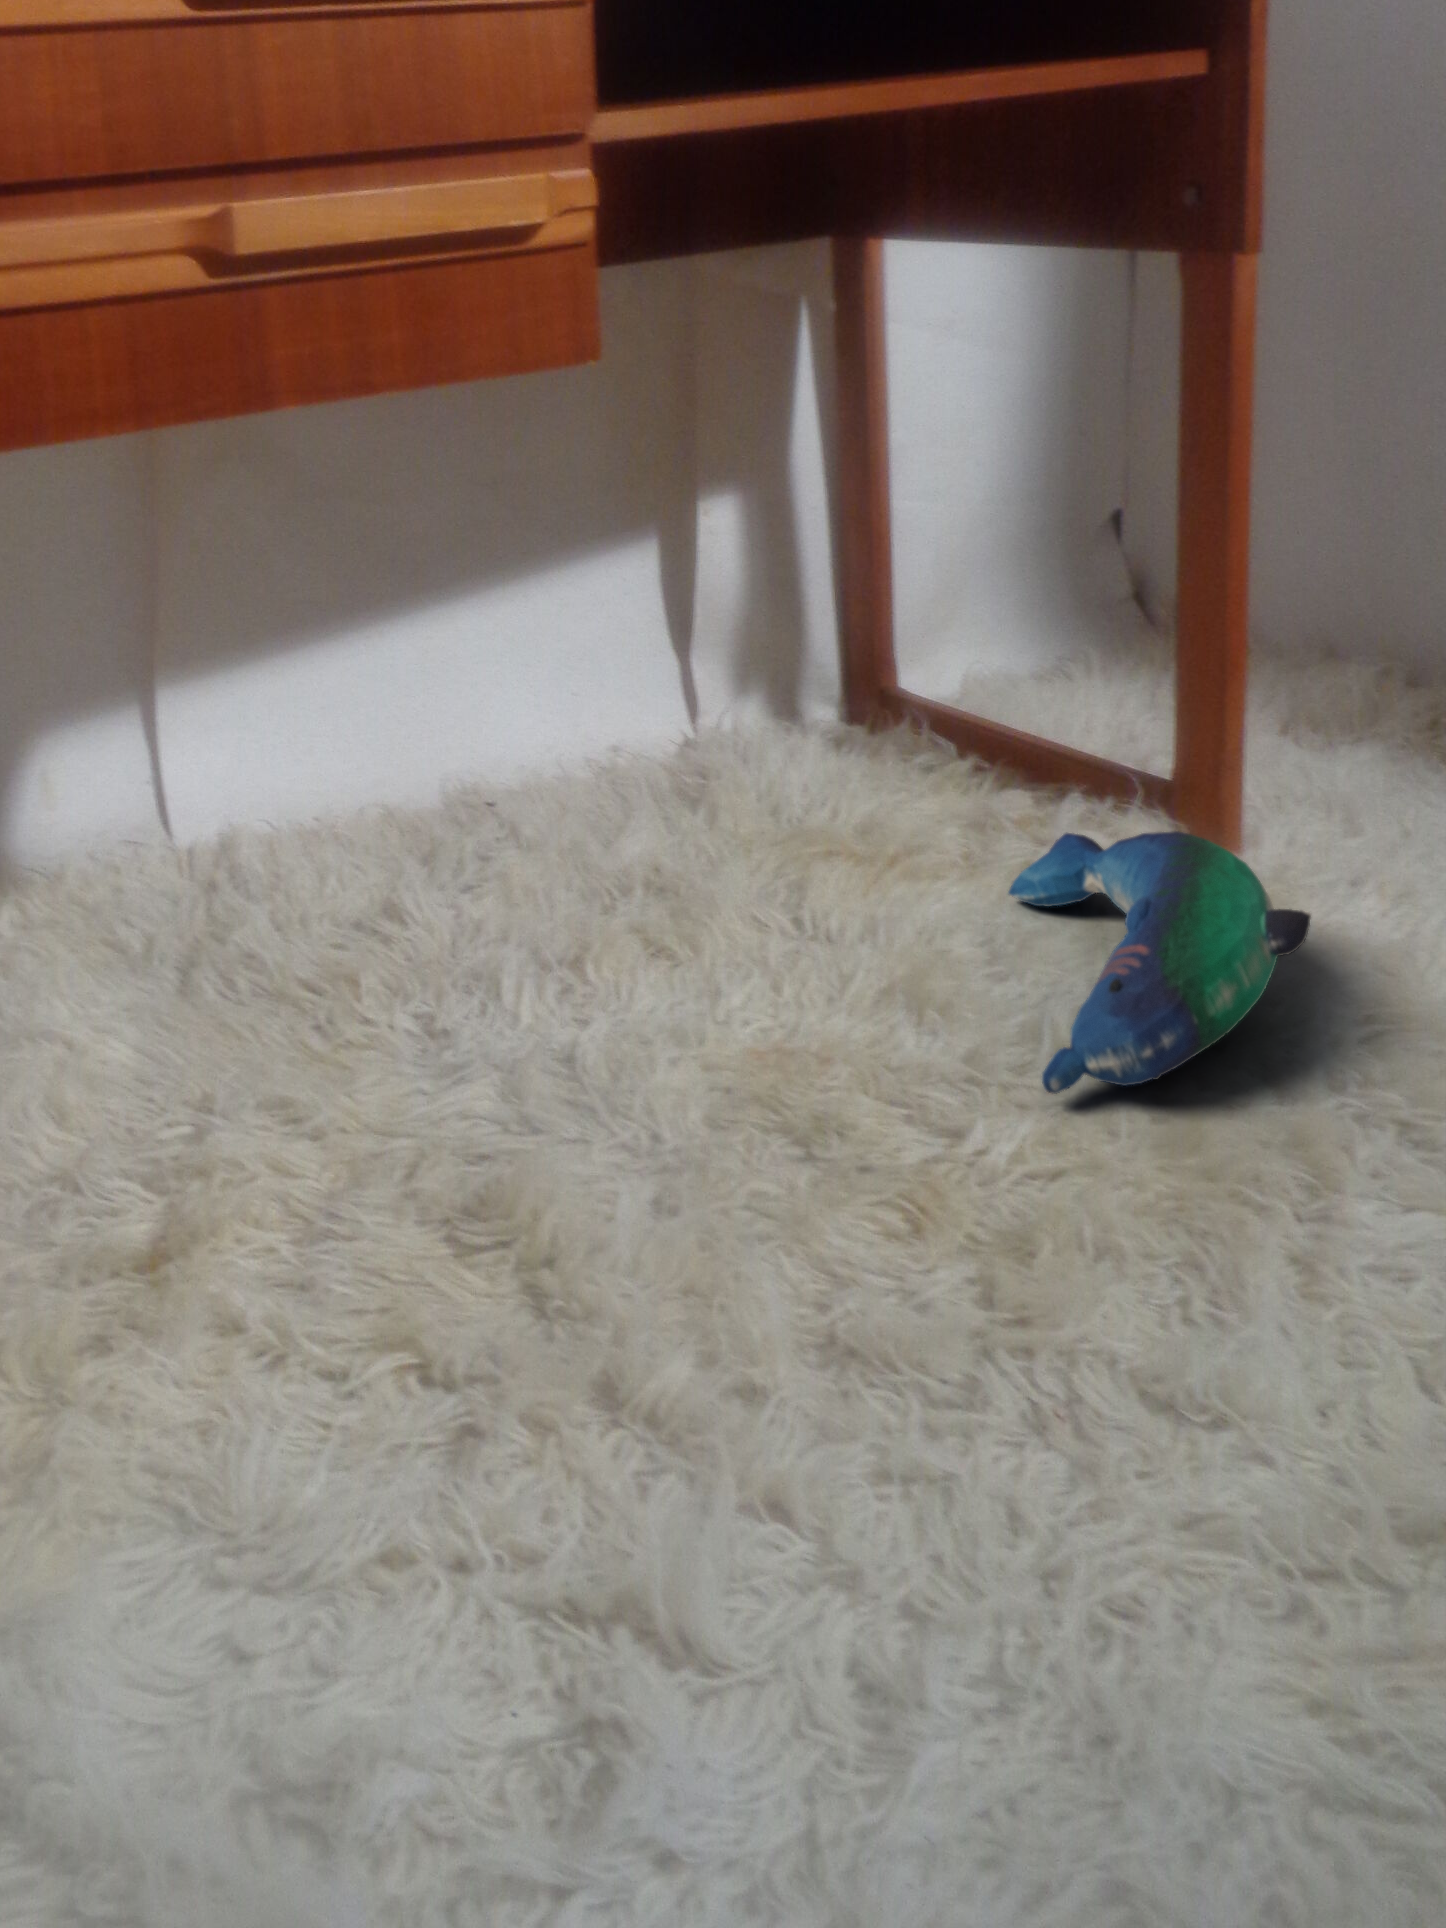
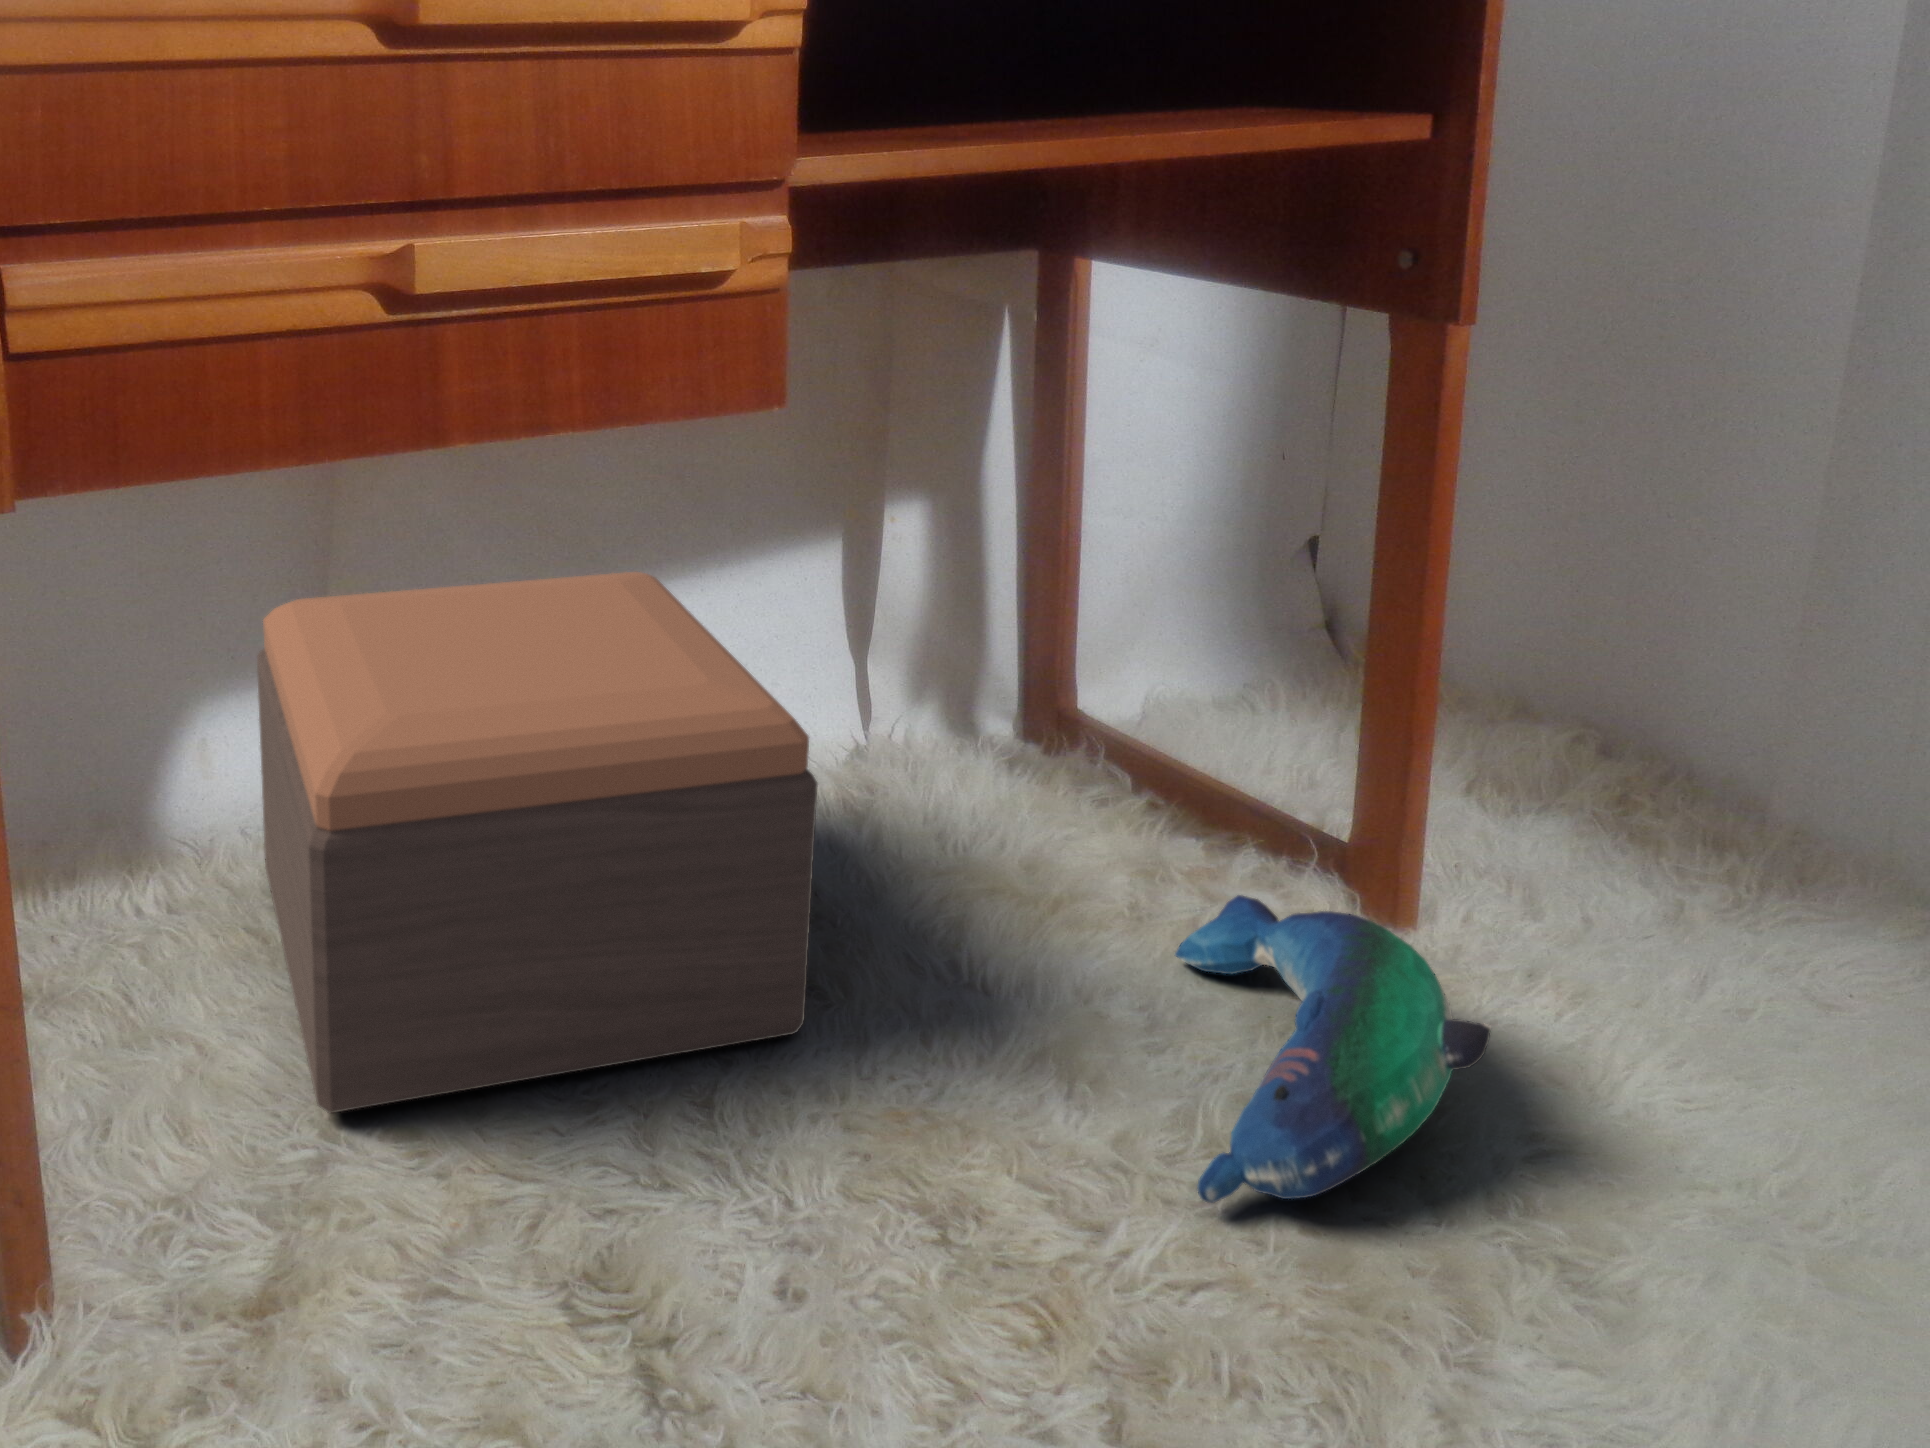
footstool: none [98,570,657,1084] -> present [257,571,818,1113]

